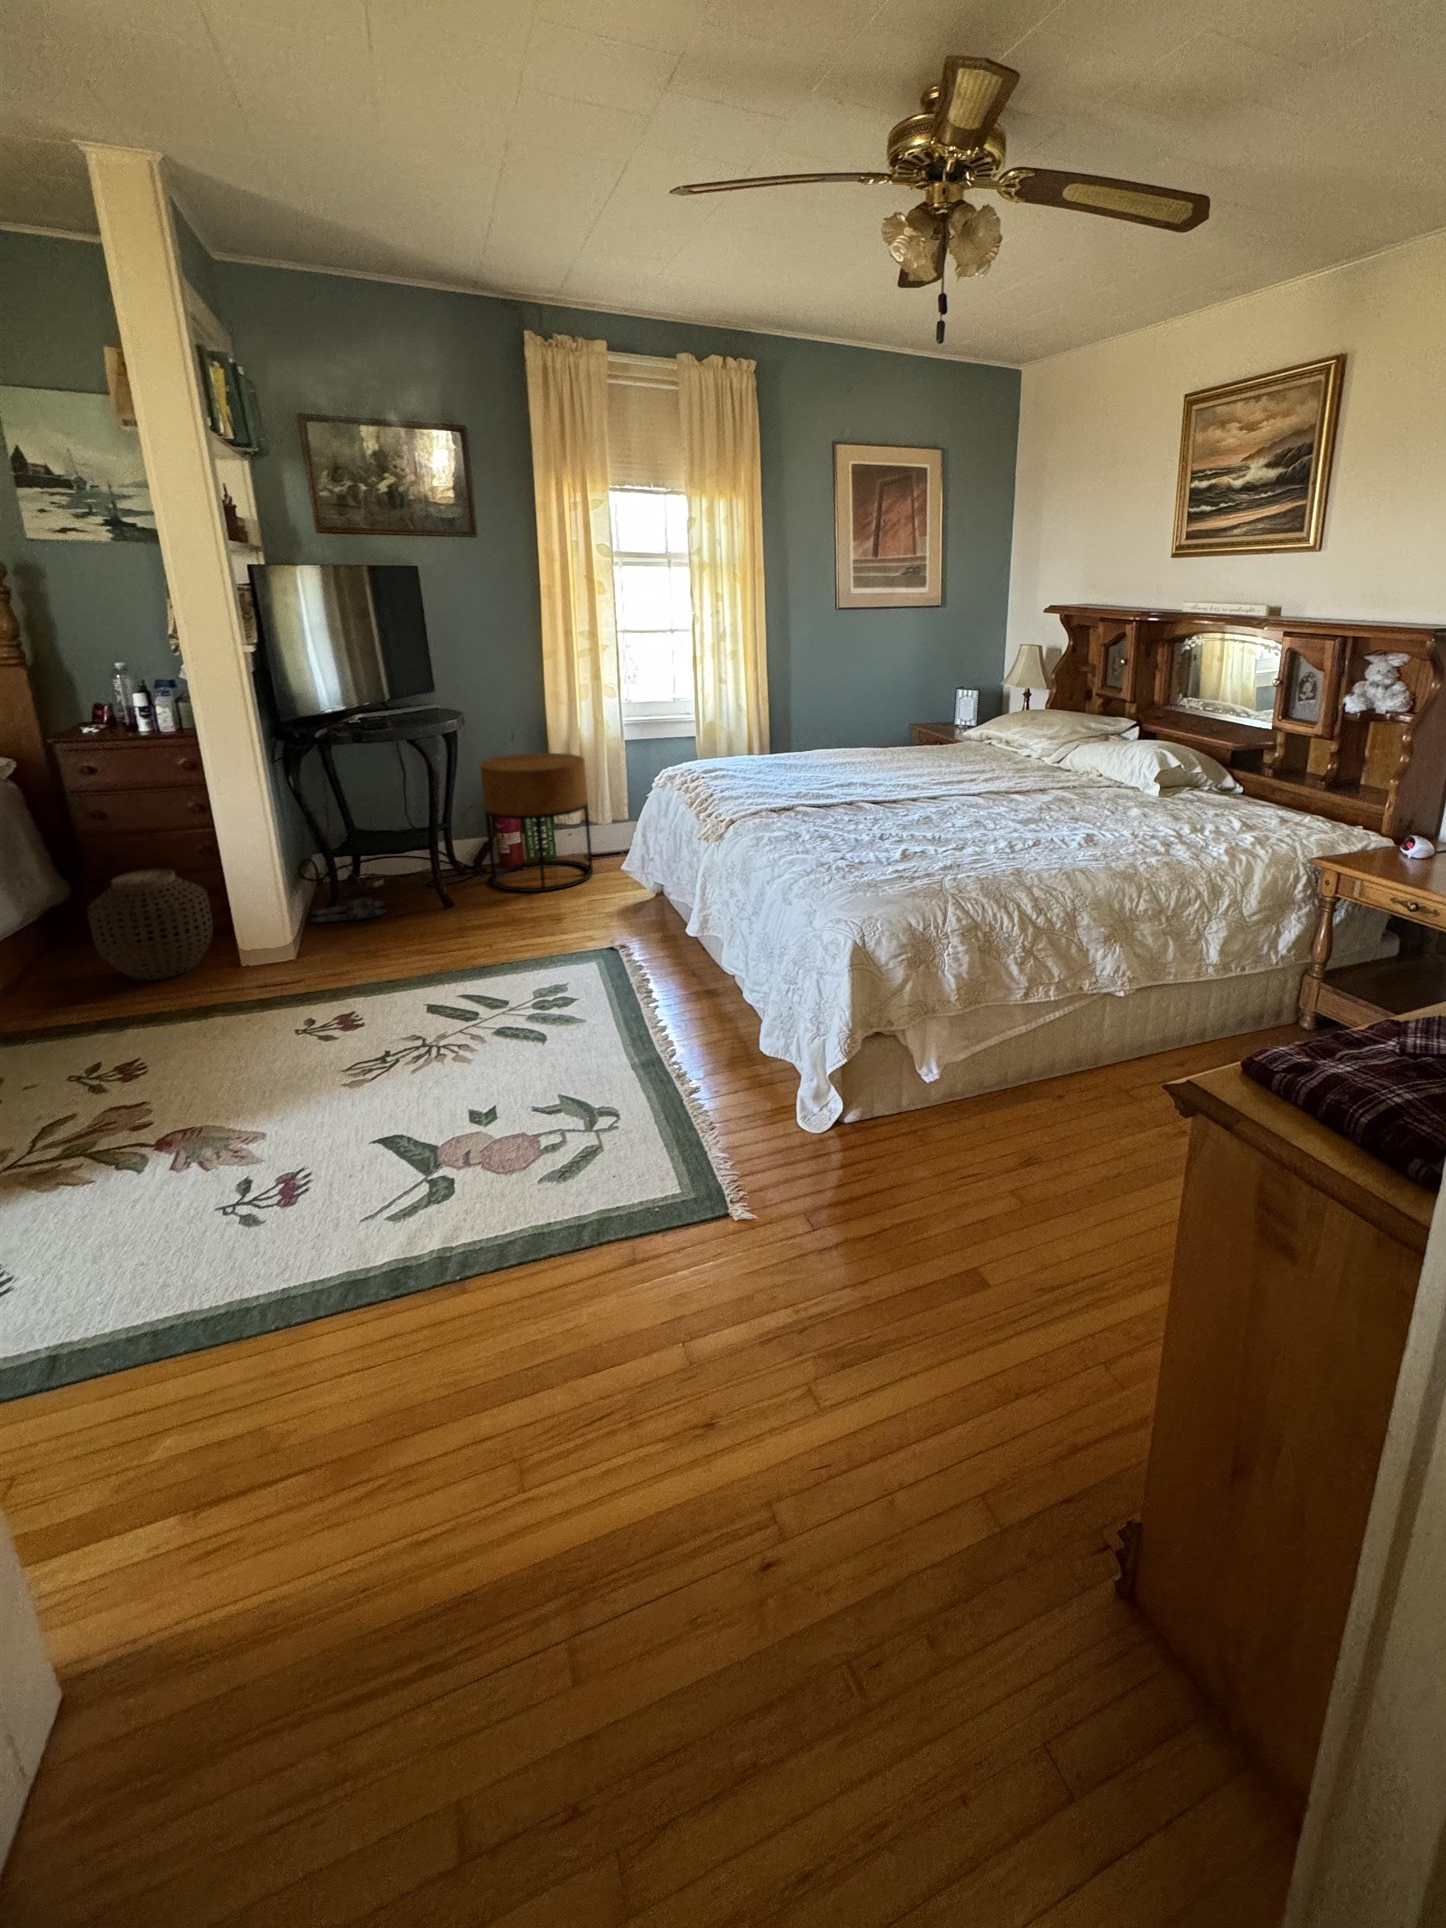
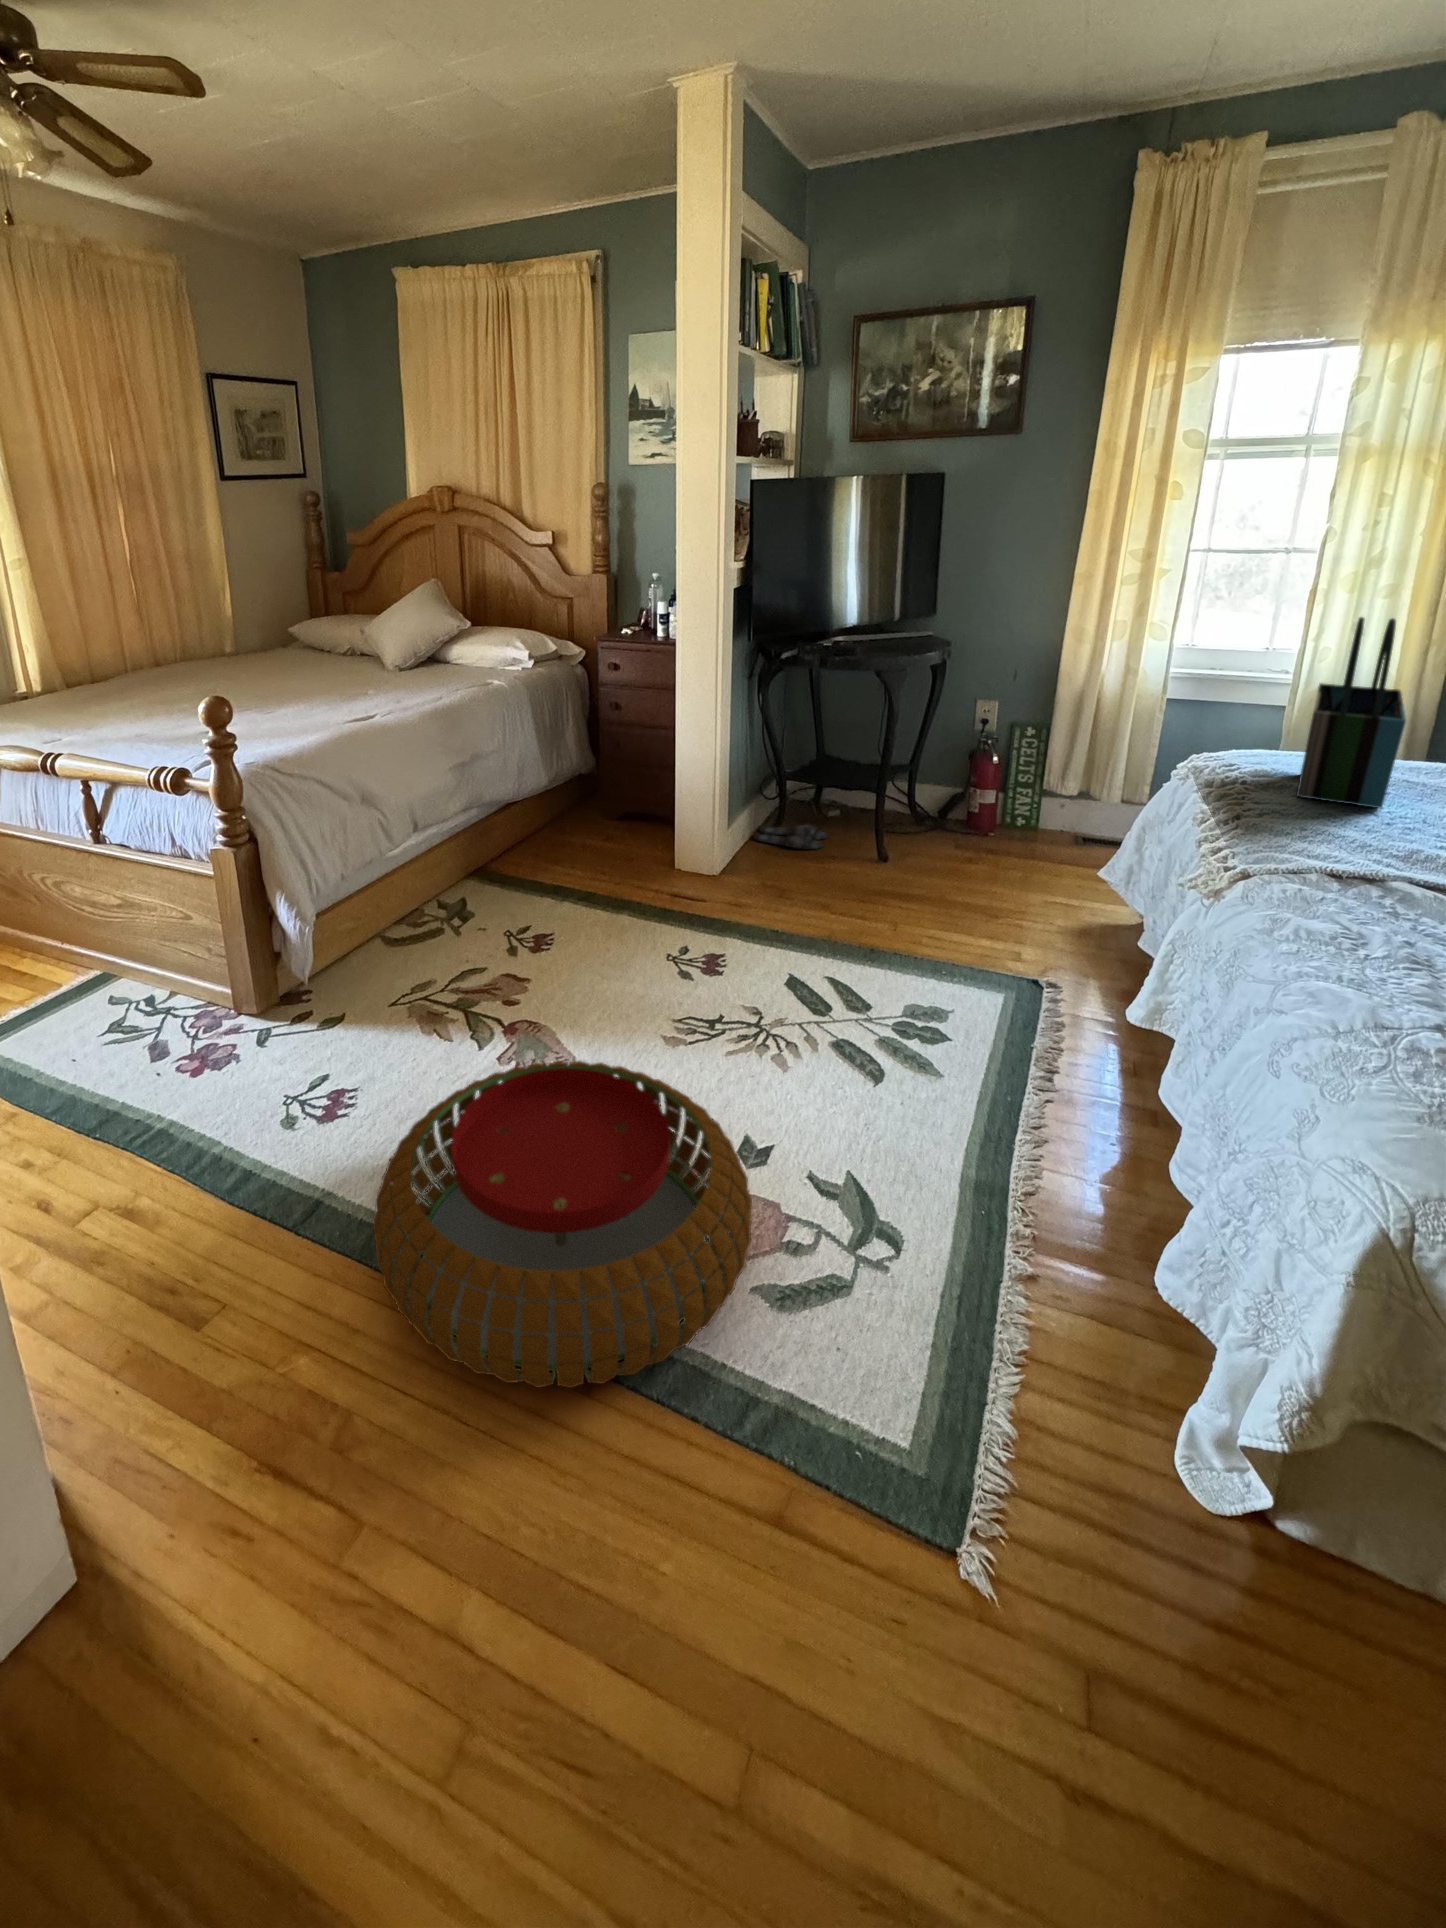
tote bag: none [728,665,780,778] -> present [1297,617,1406,808]
side table: present [480,753,593,892] -> none [947,698,1095,872]
woven basket: present [87,869,213,980] -> none [578,761,665,860]
pouf: none [160,1080,537,1338] -> present [373,1061,752,1388]

